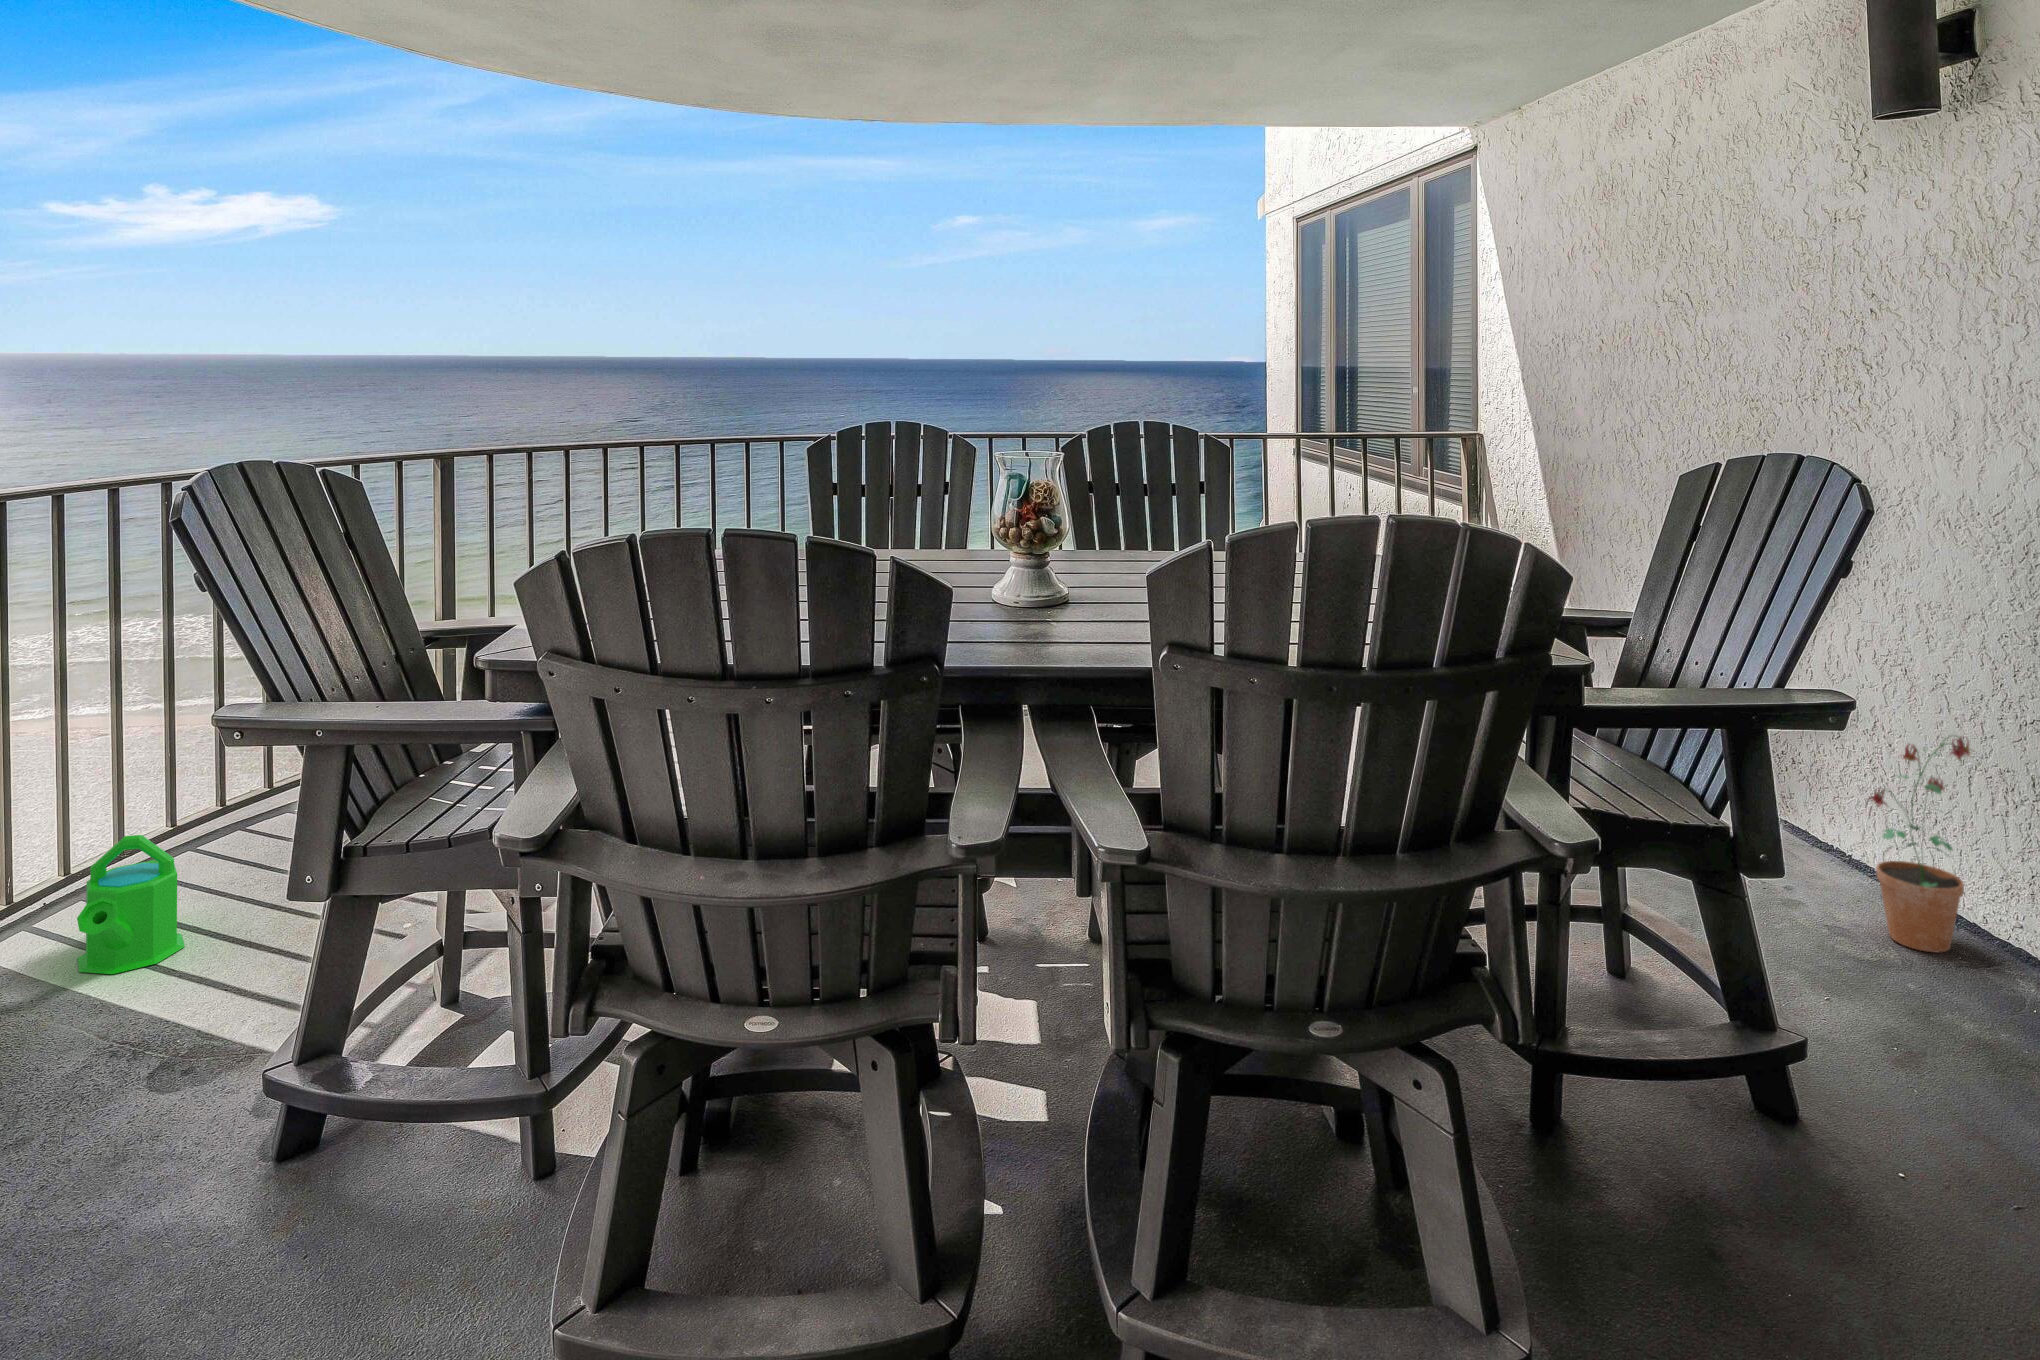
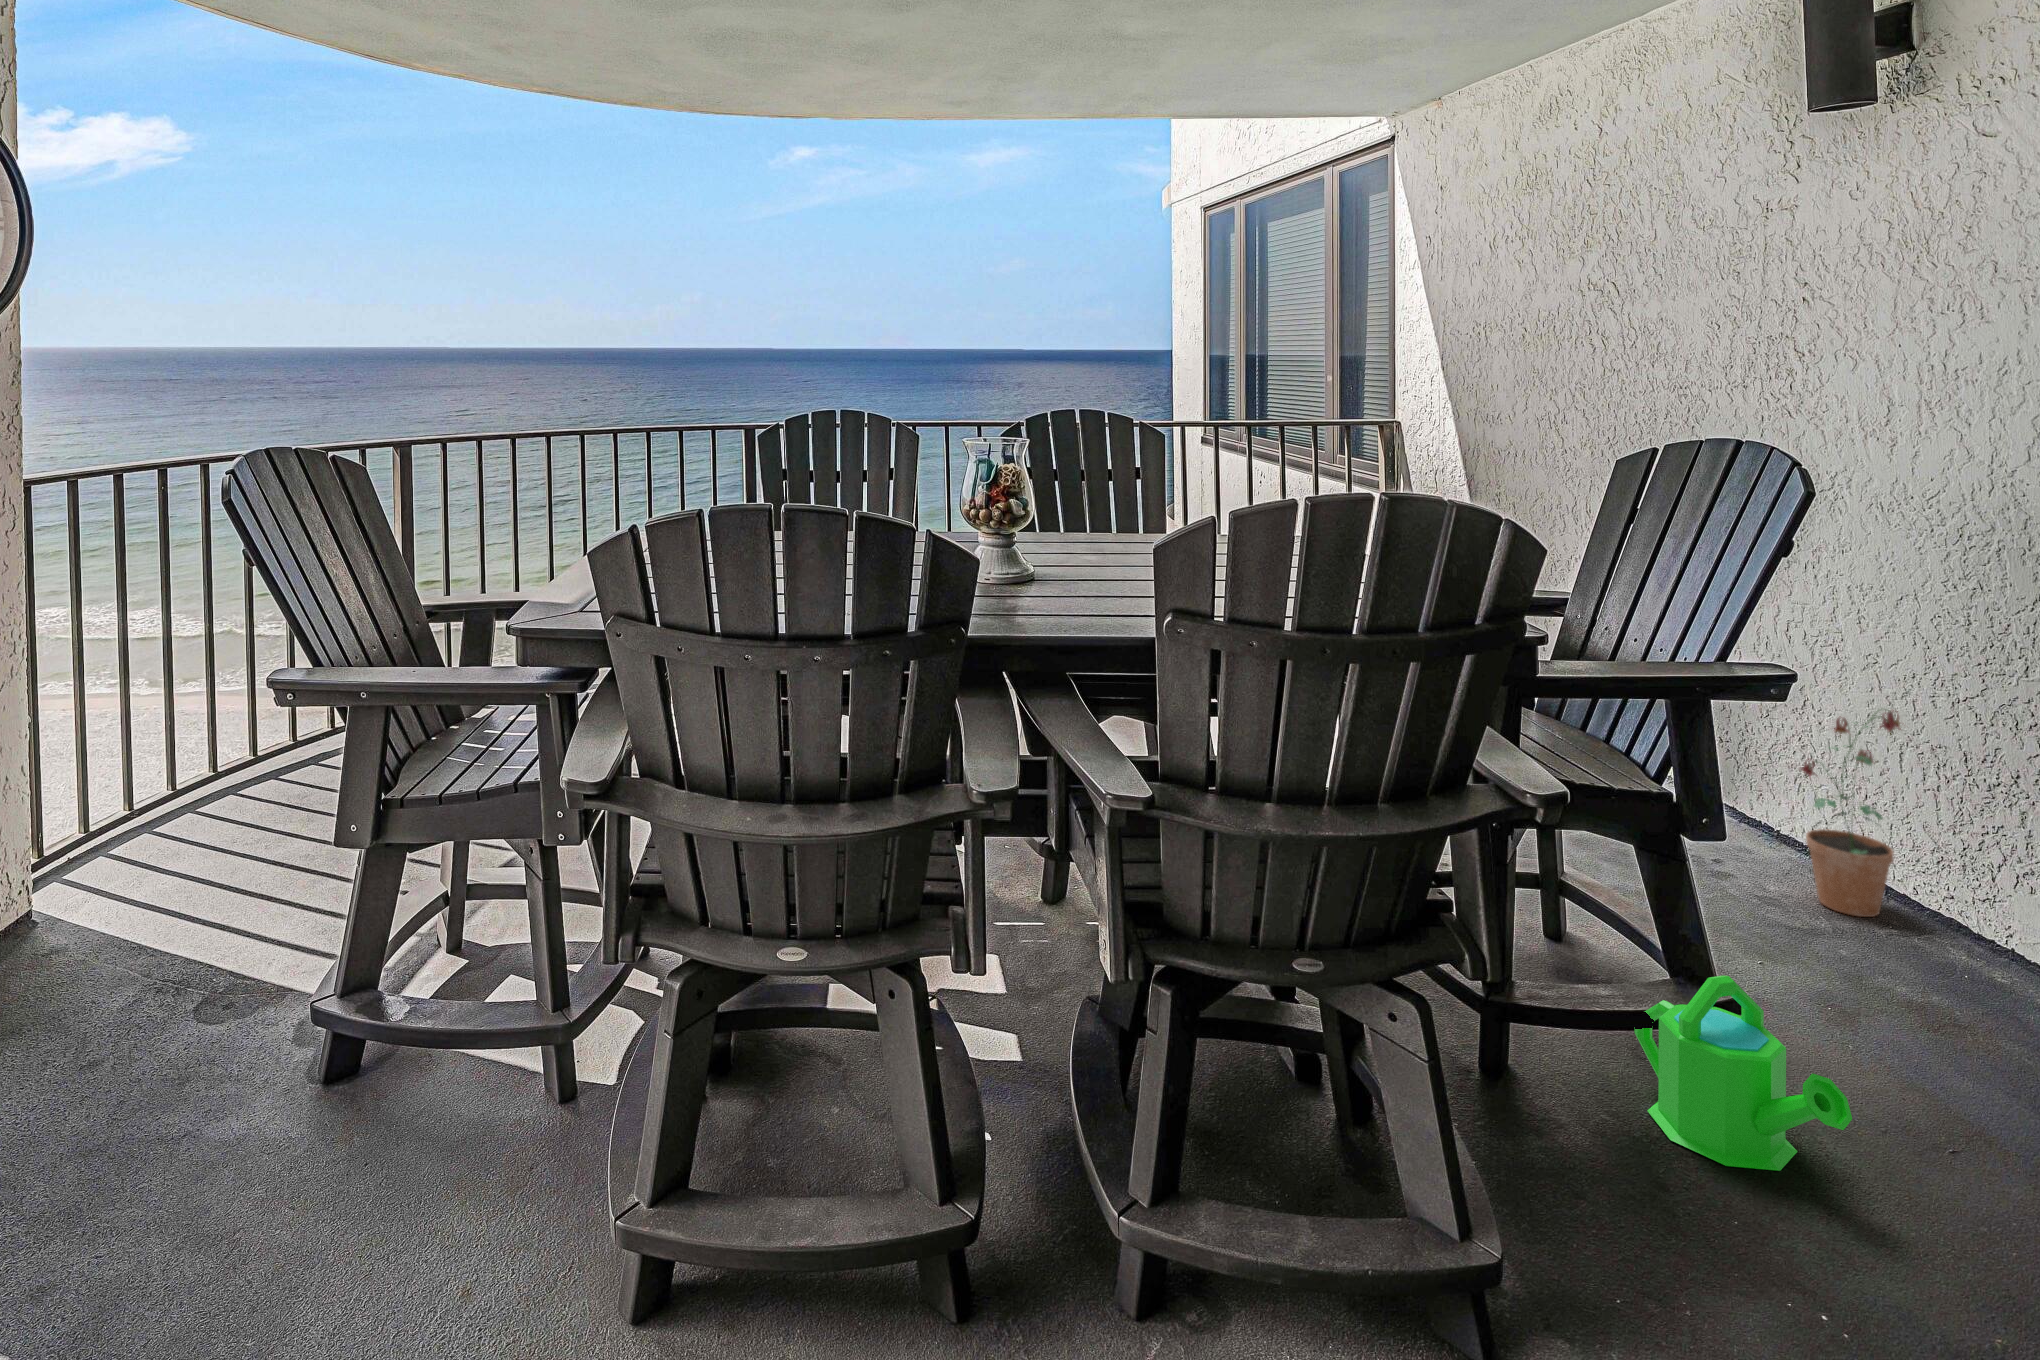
watering can: present [77,835,185,974] -> present [1634,975,1852,1171]

